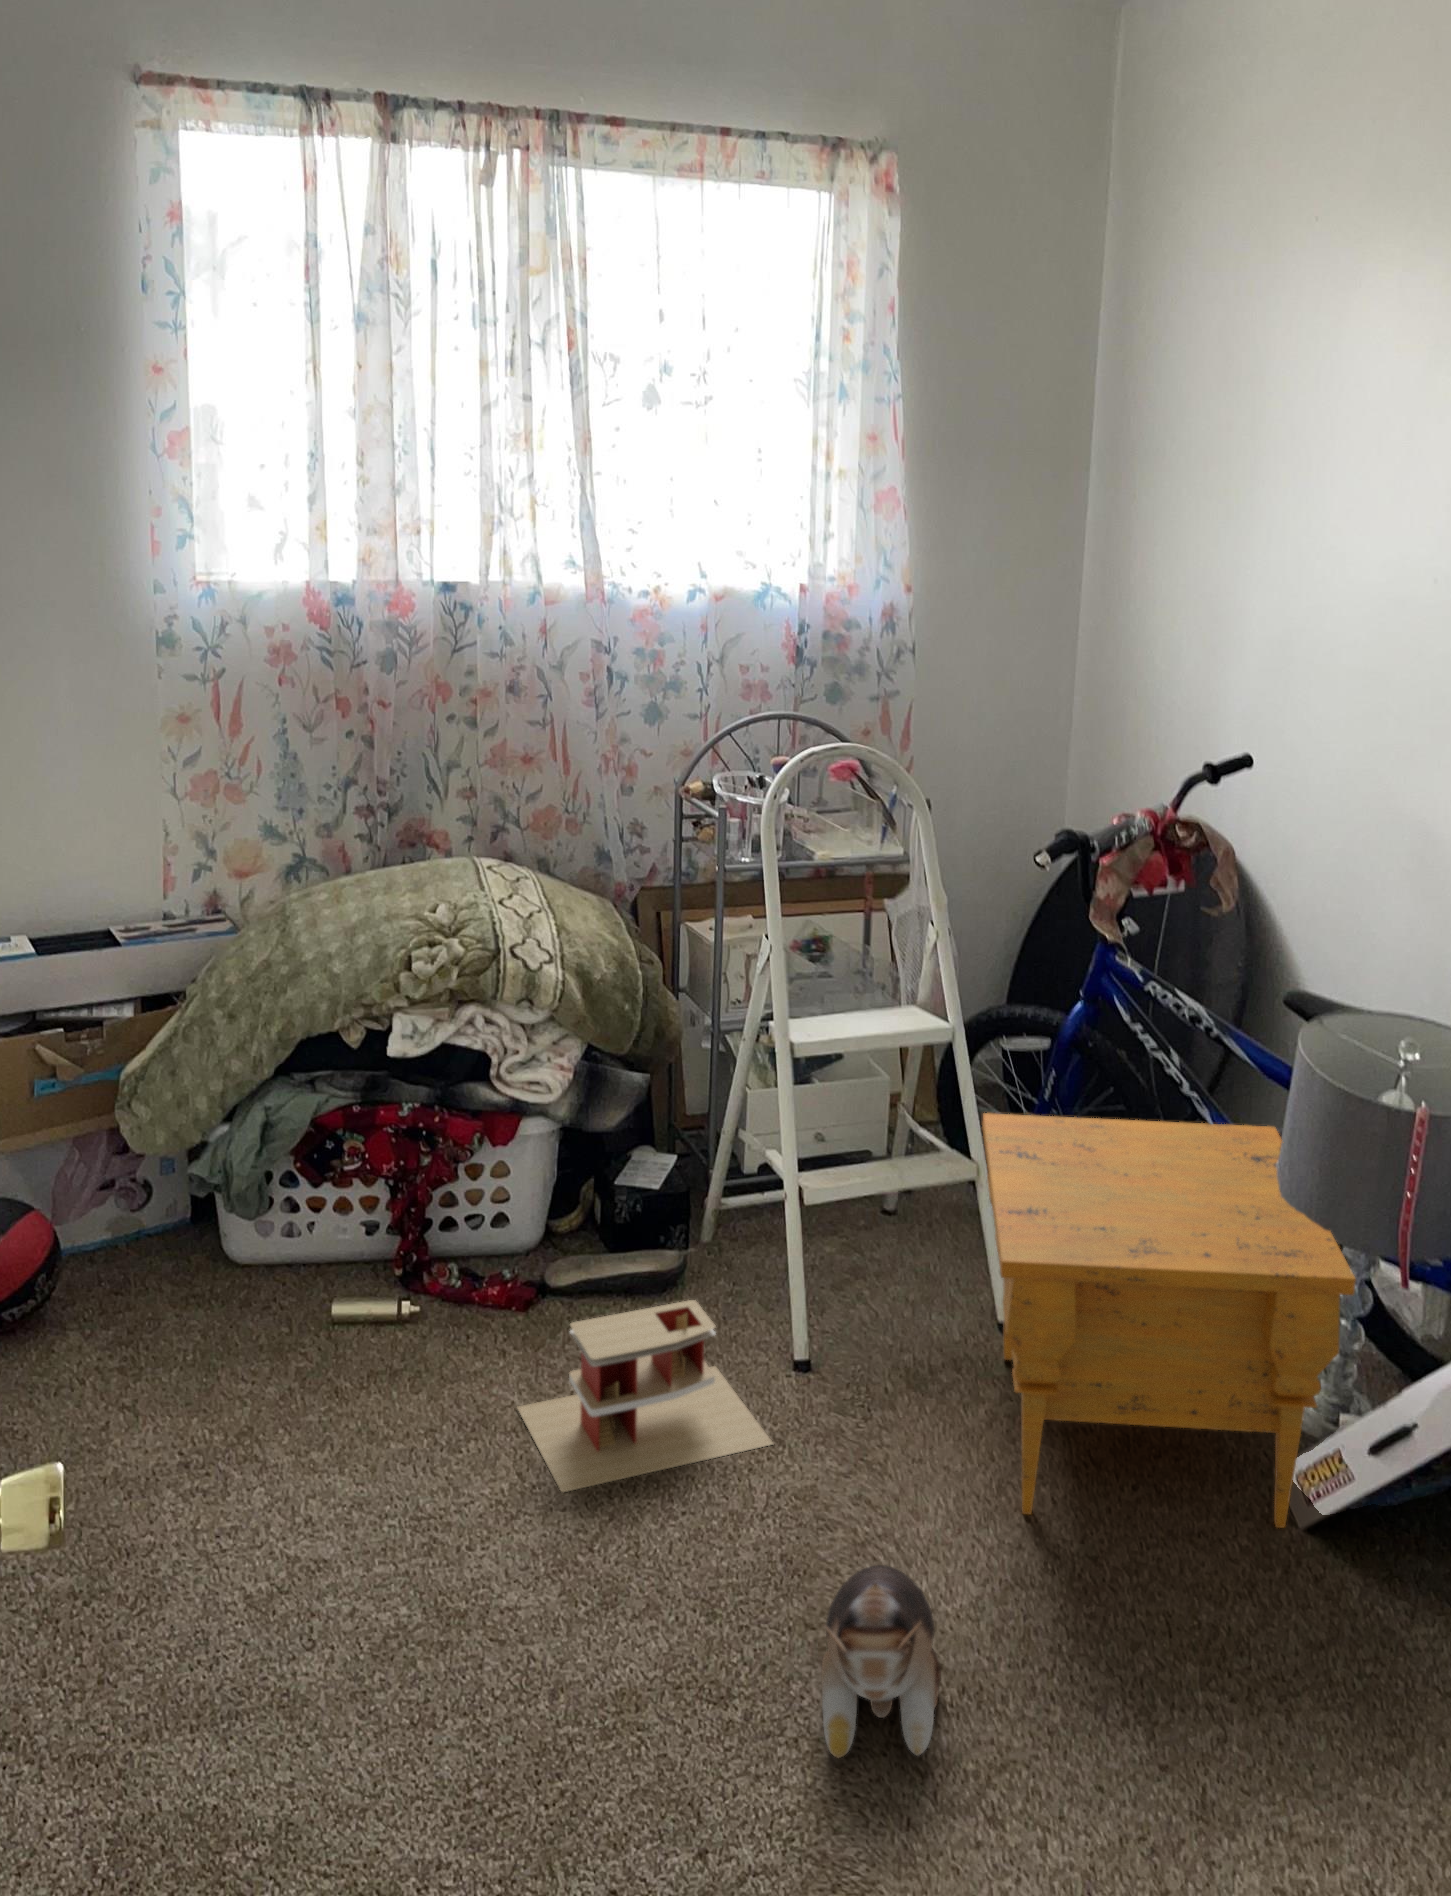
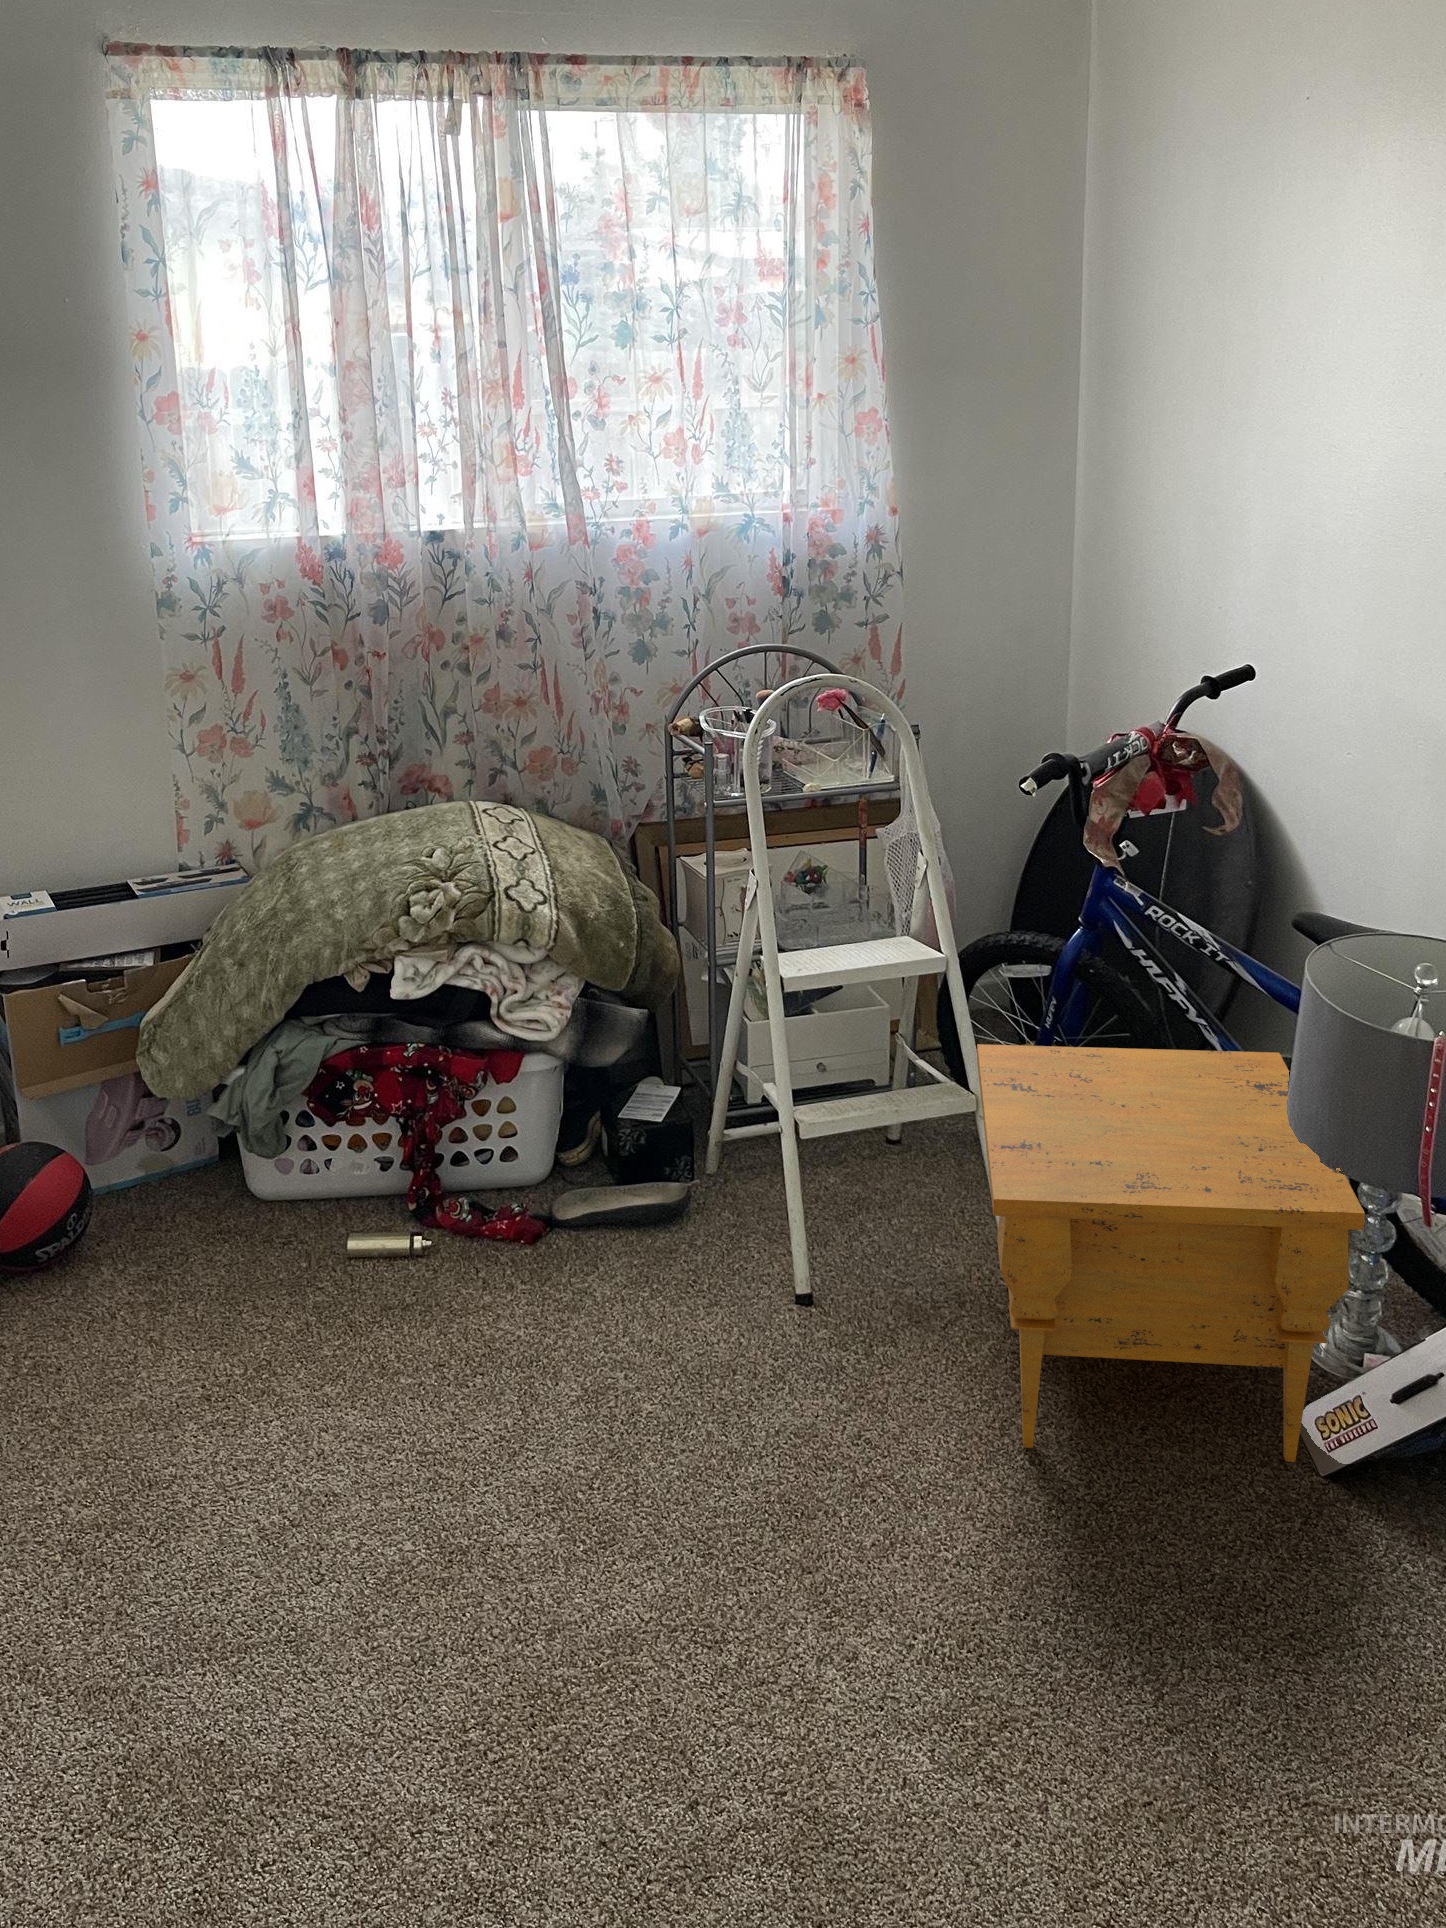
toy house: present [518,1300,773,1492] -> none [522,1234,775,1426]
plush toy: present [821,1565,941,1758] -> none [810,1509,938,1704]

